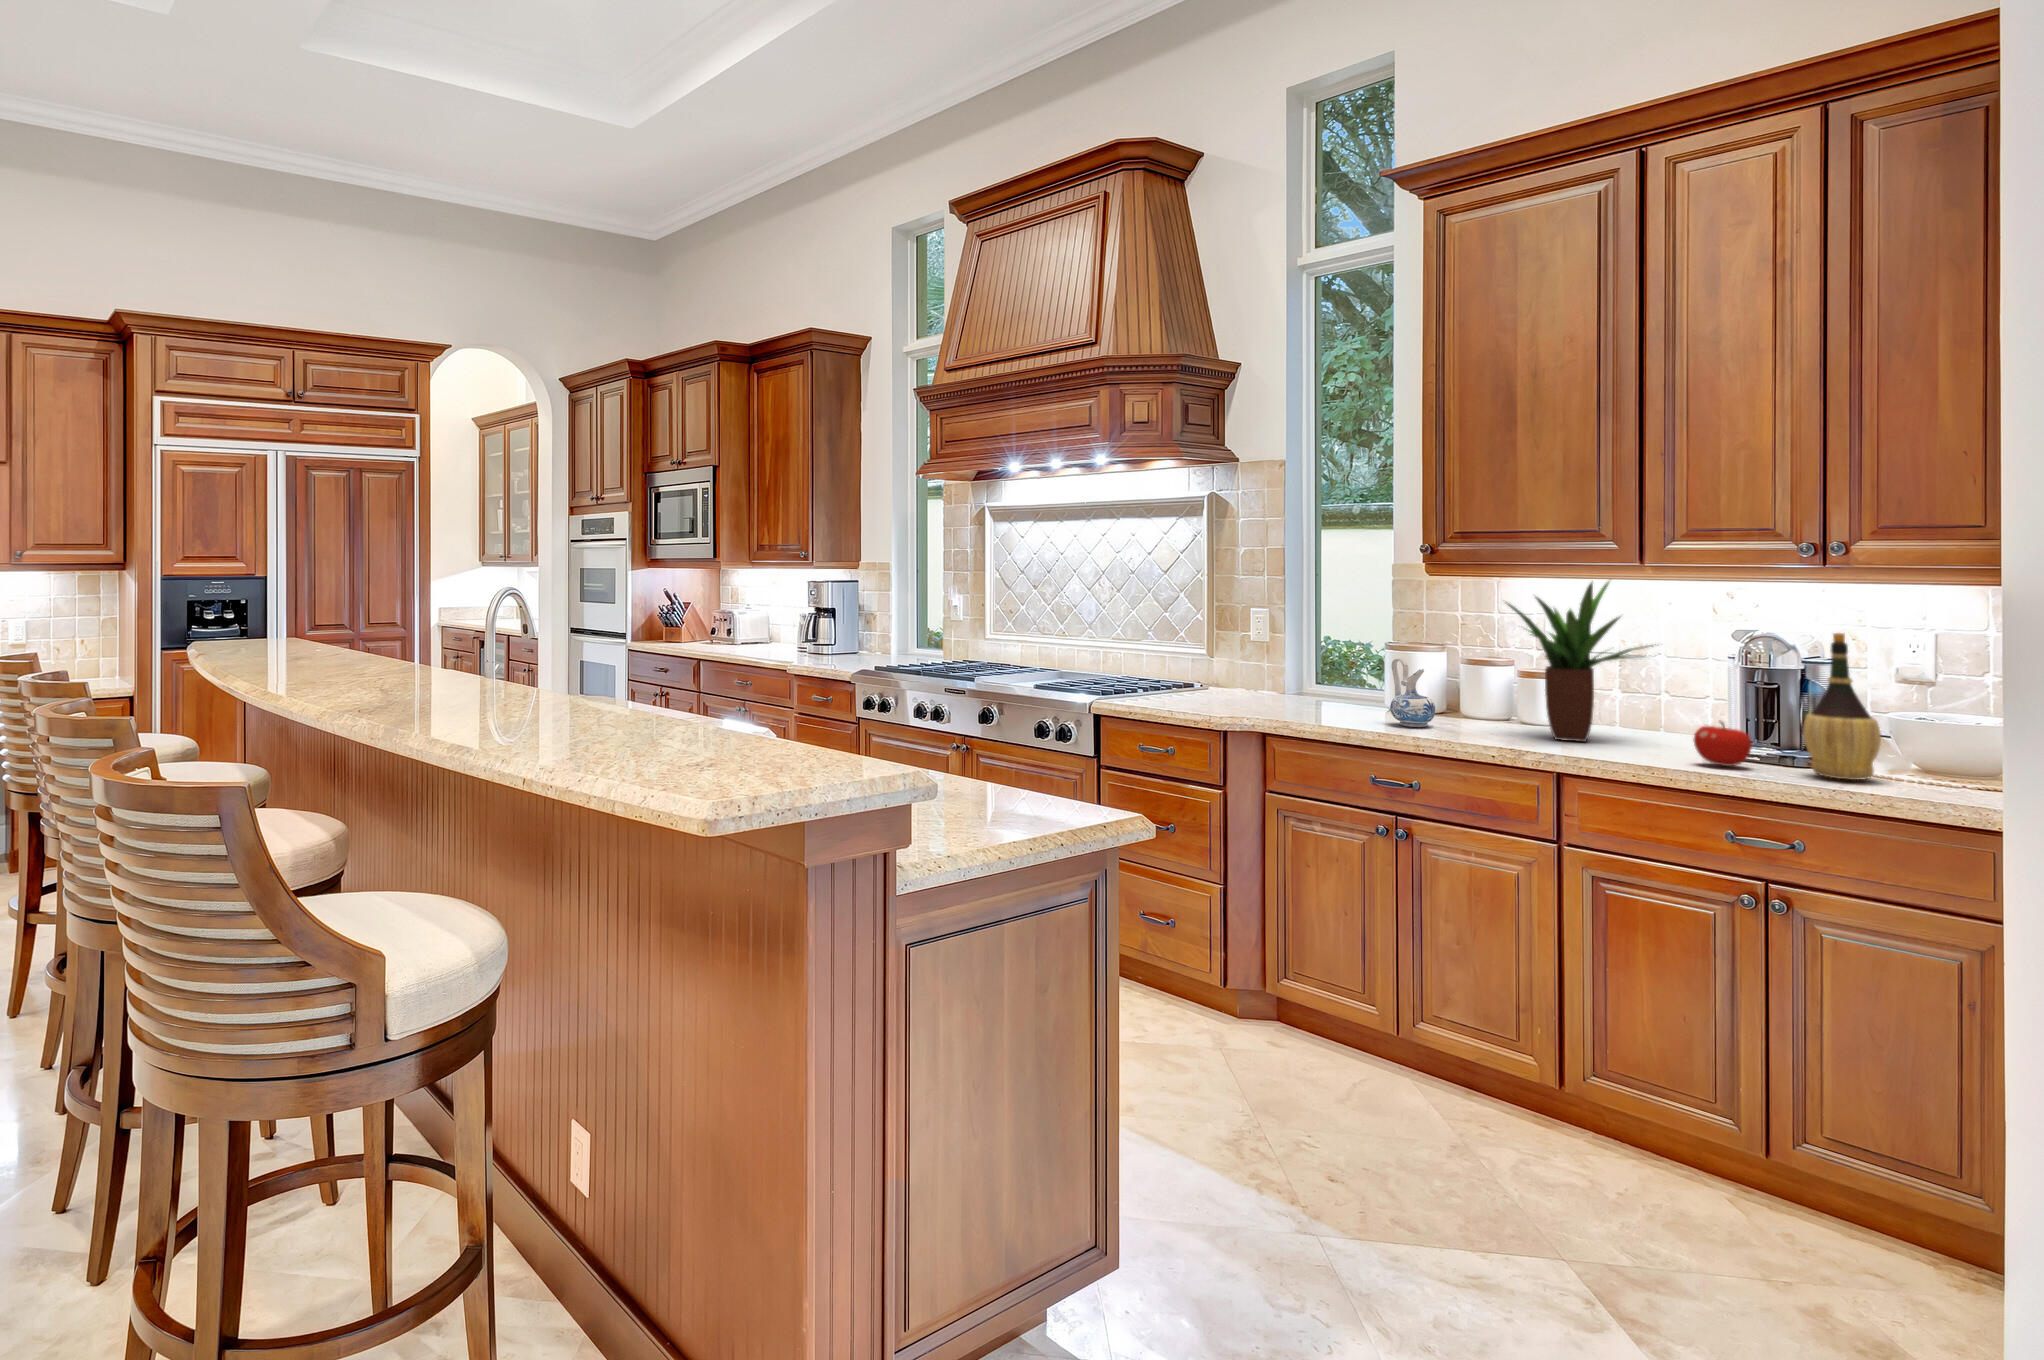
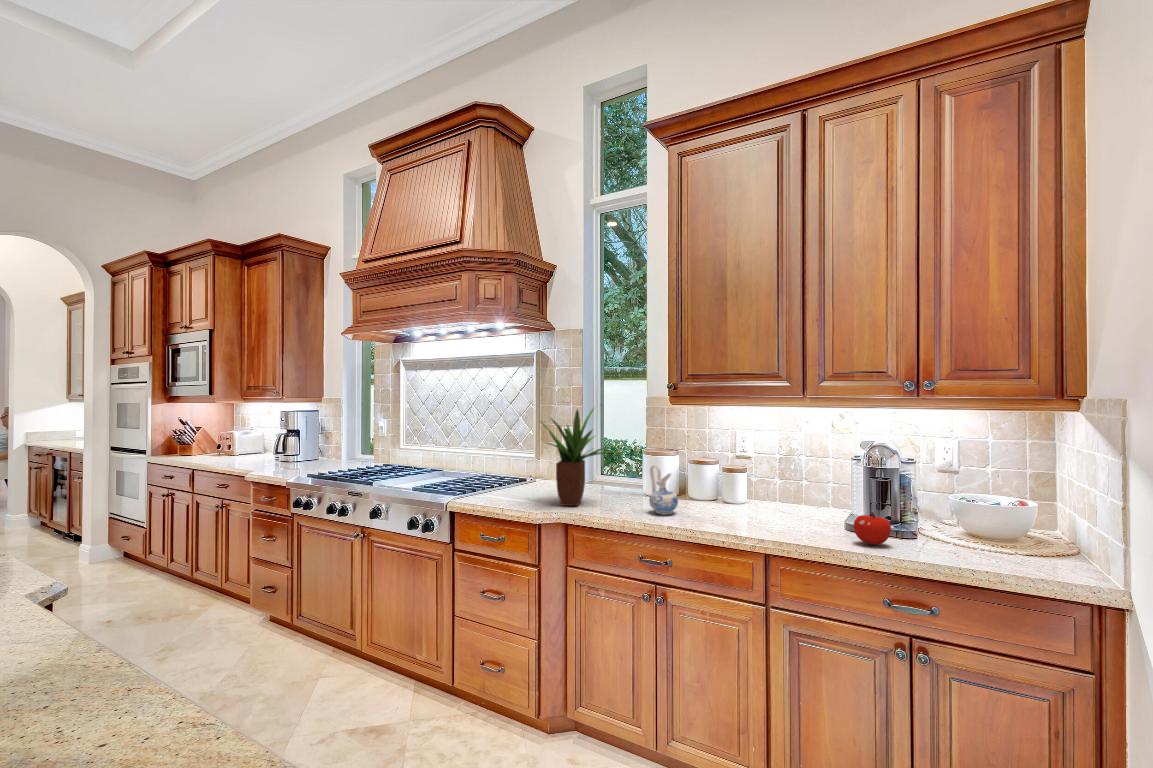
potted plant: present [1506,581,1656,742] -> present [541,408,612,506]
wine bottle: present [1803,633,1881,780] -> none [924,447,975,555]

